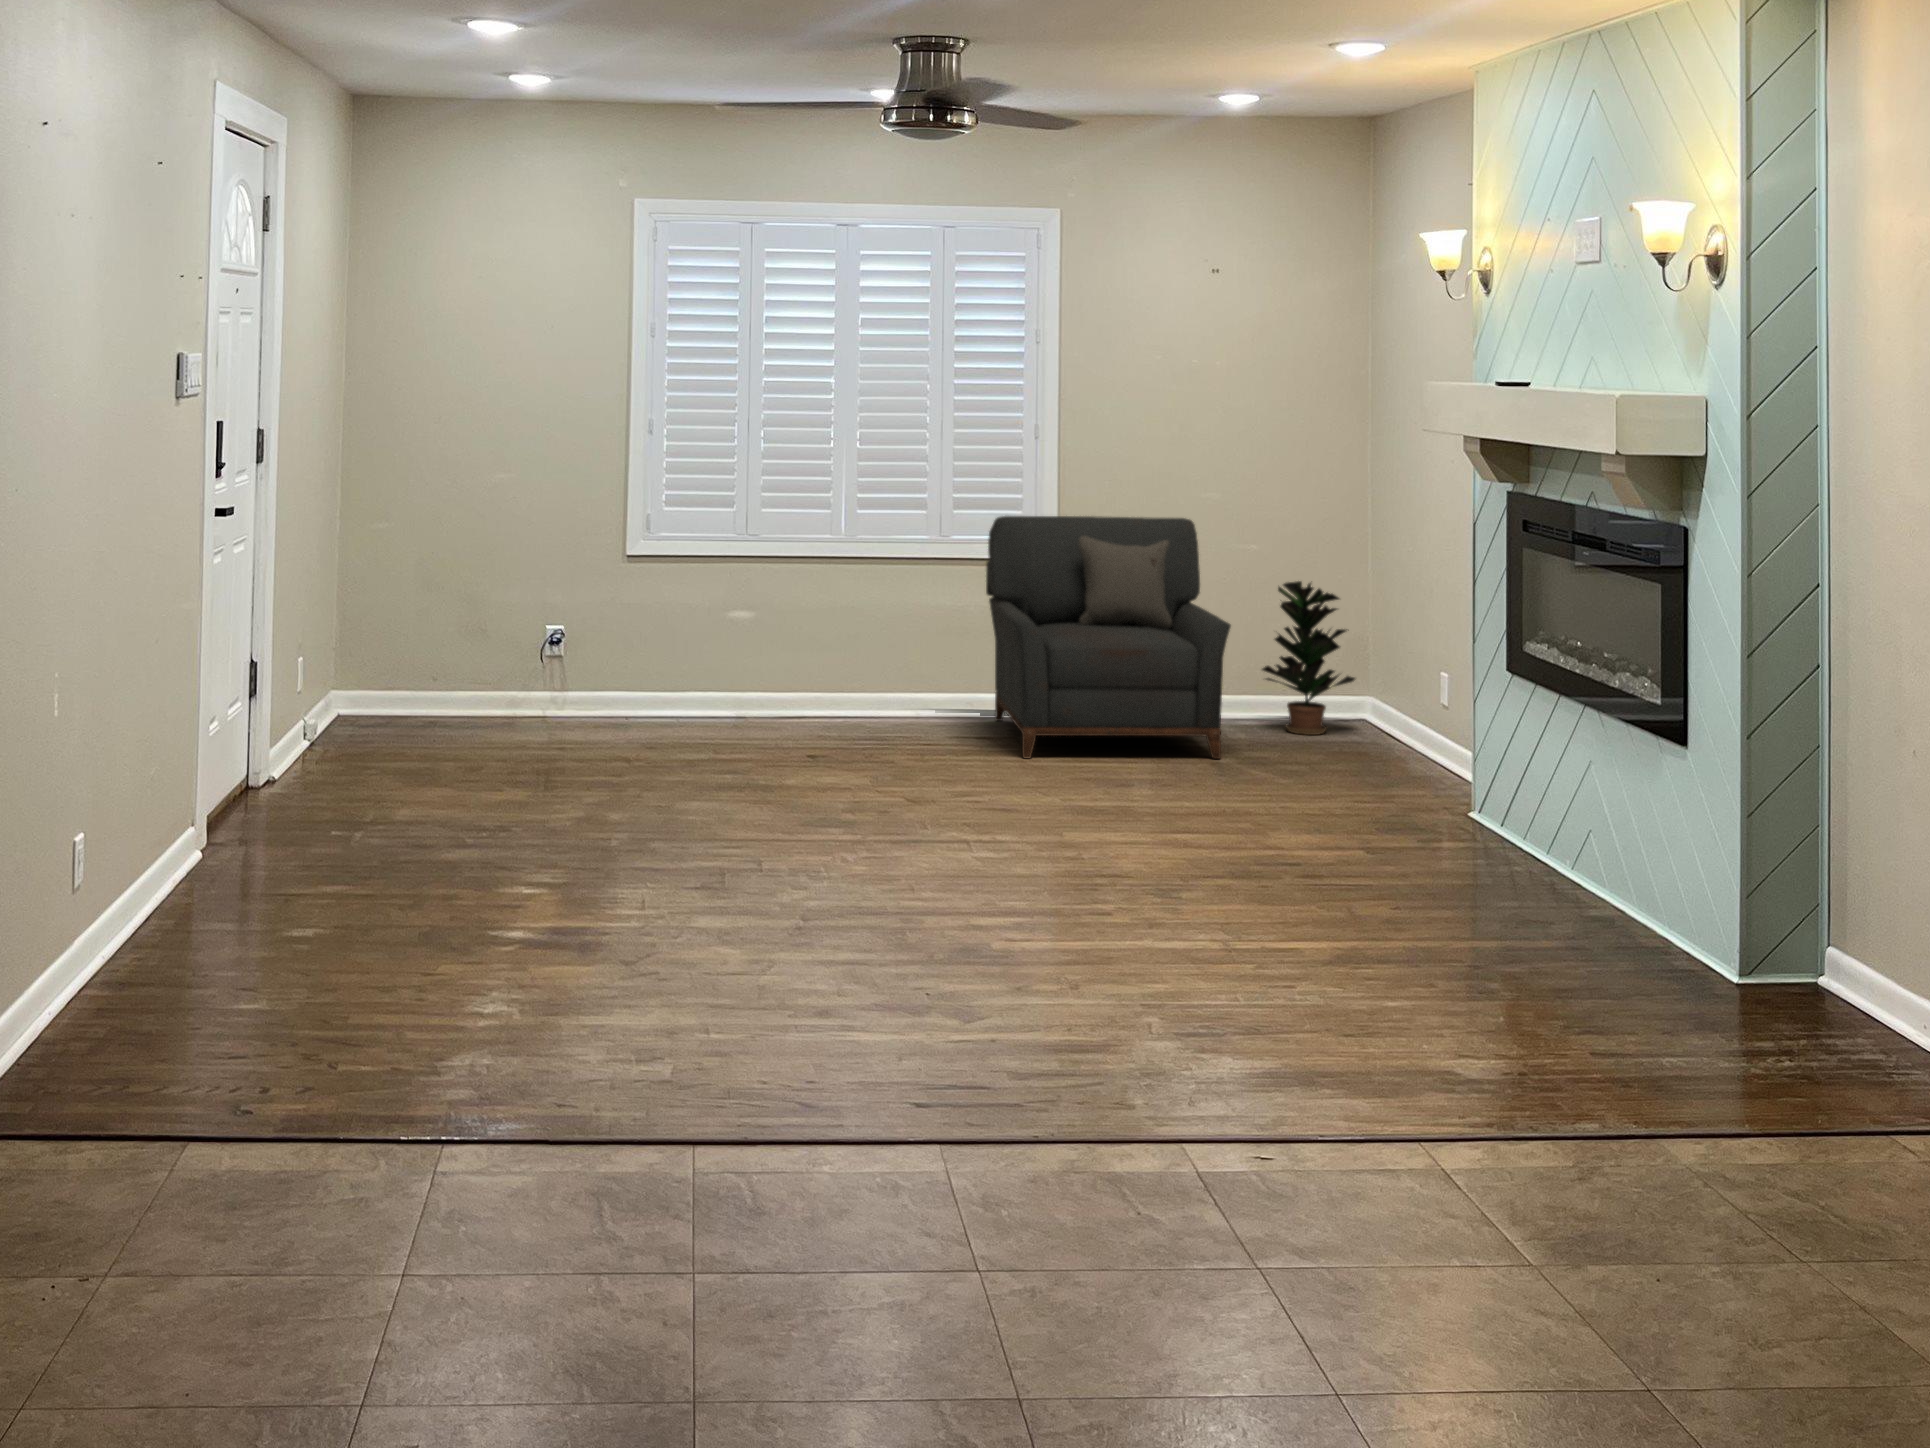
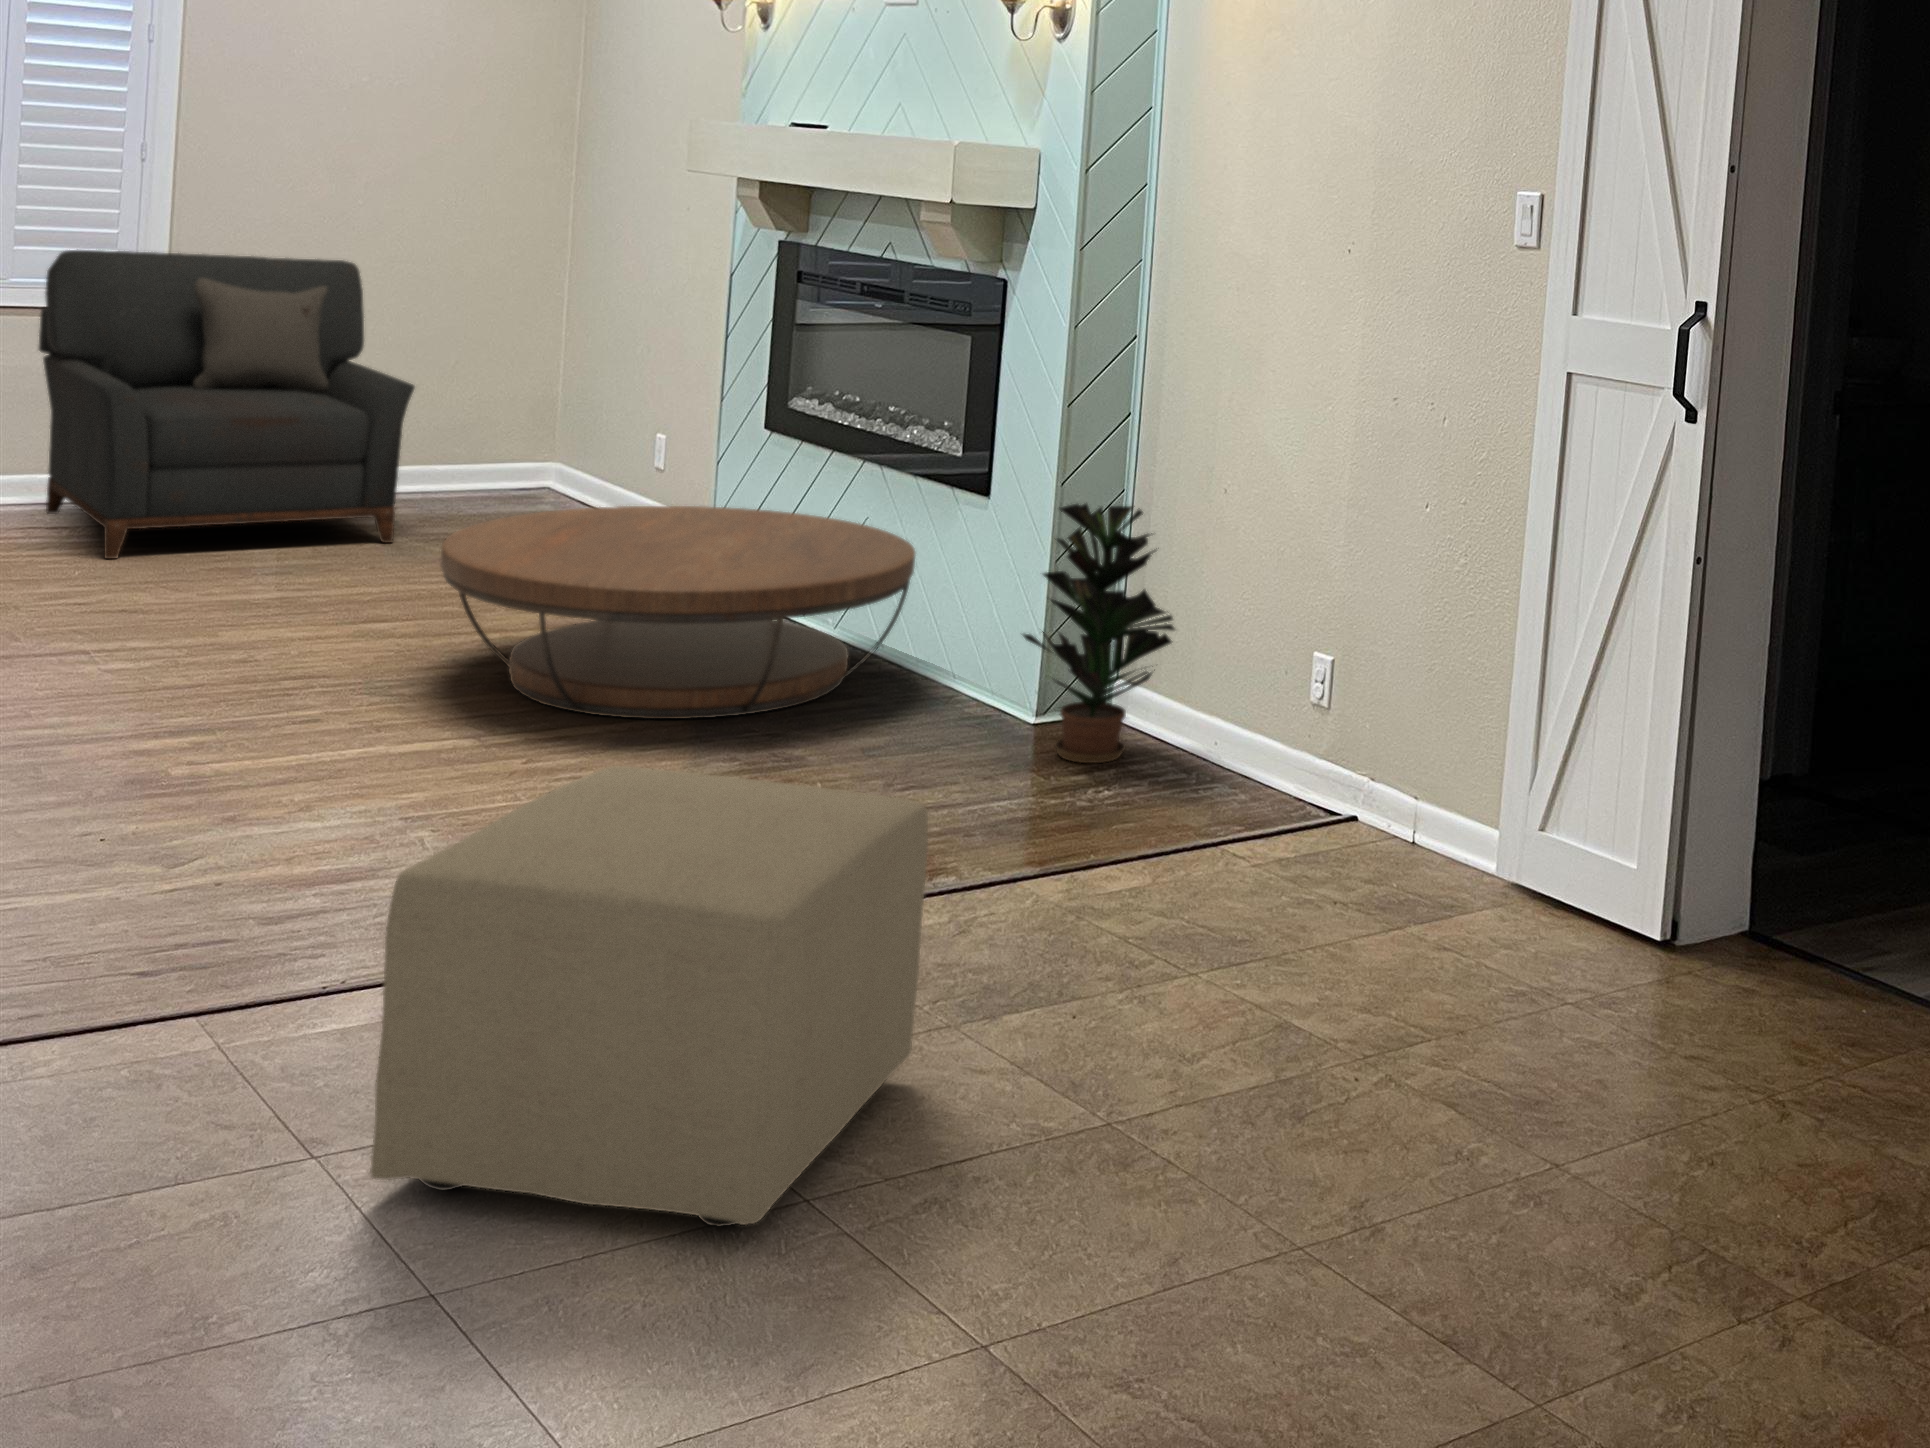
potted plant: present [1262,581,1355,735] -> present [1023,504,1175,763]
coffee table: none [1216,736,1619,935] -> present [440,506,915,719]
ottoman: none [1069,941,1487,1327] -> present [370,766,928,1227]

